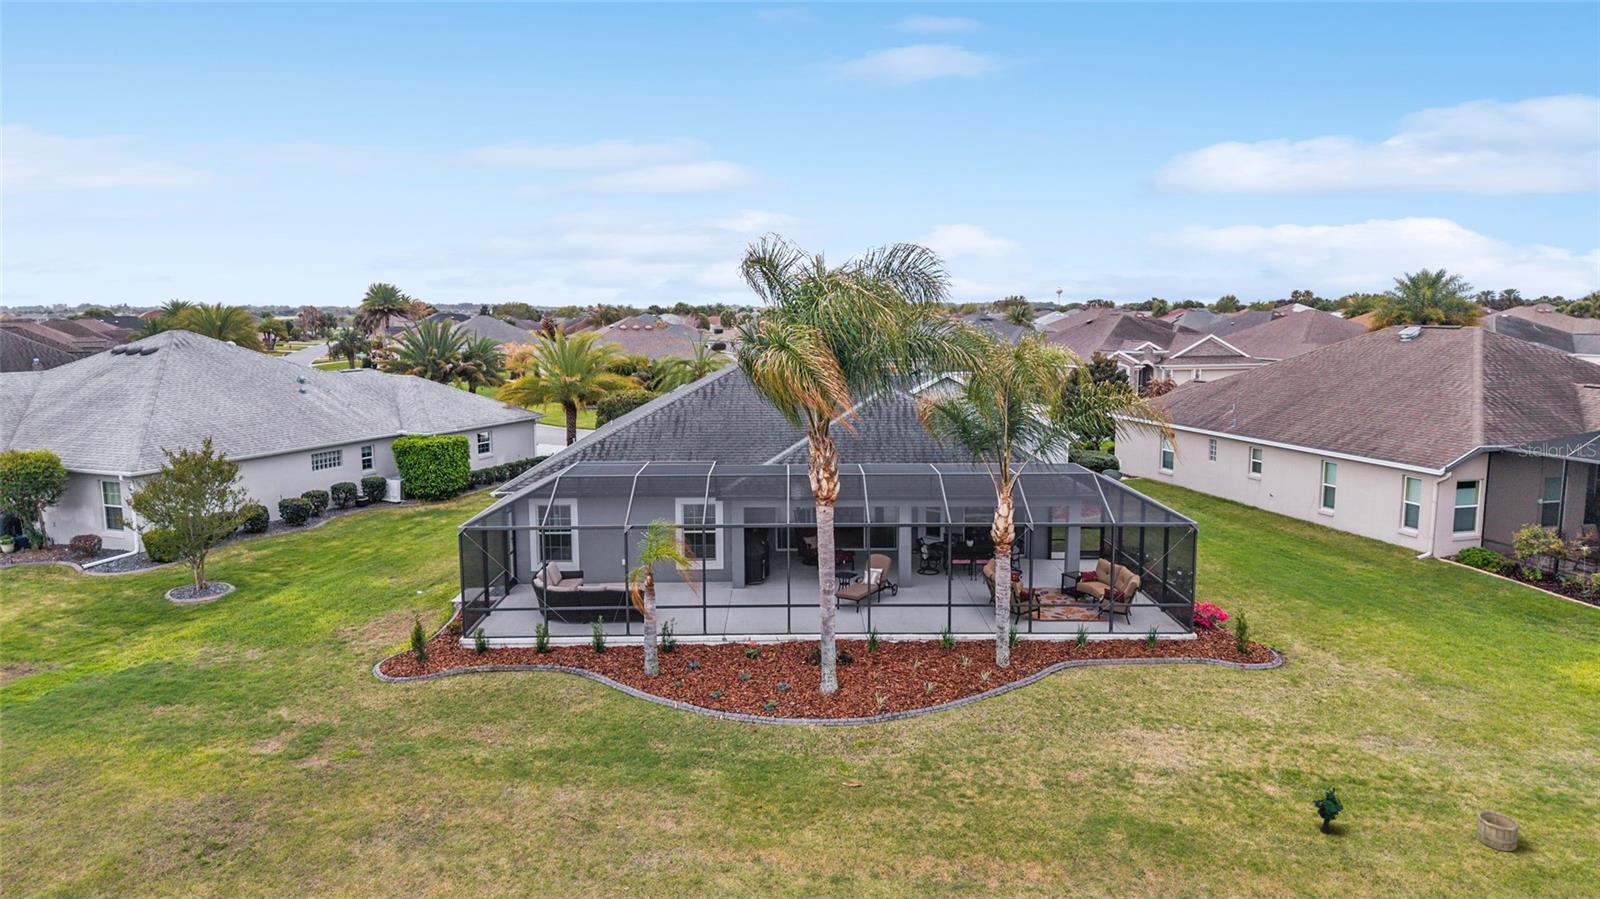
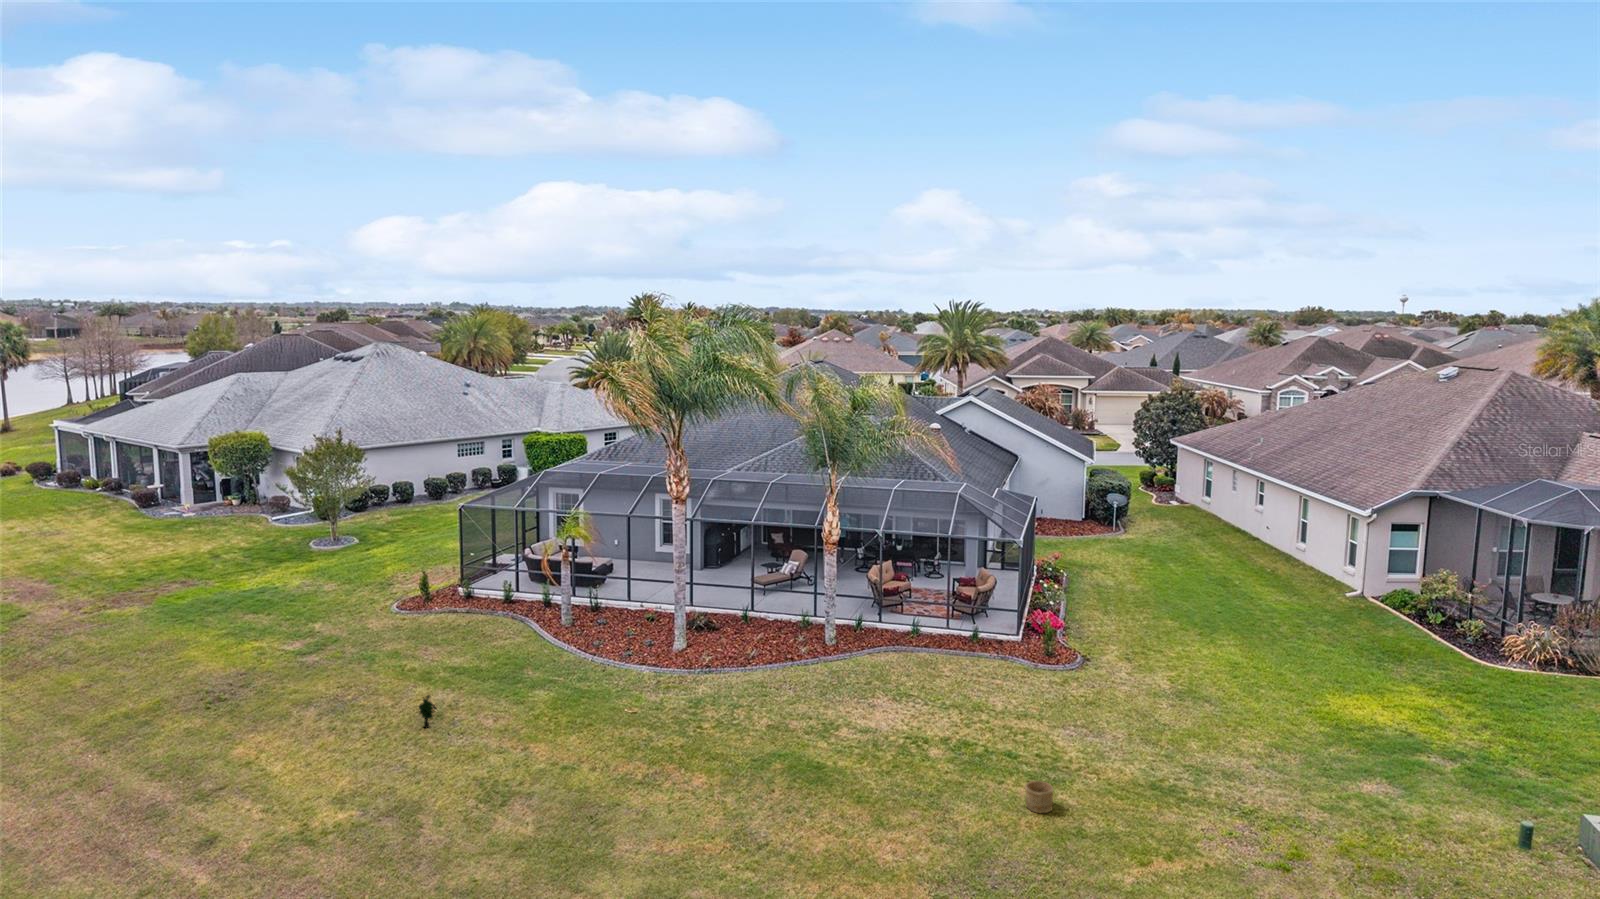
decorative plant: present [1313,788,1343,834] -> present [419,695,436,728]

